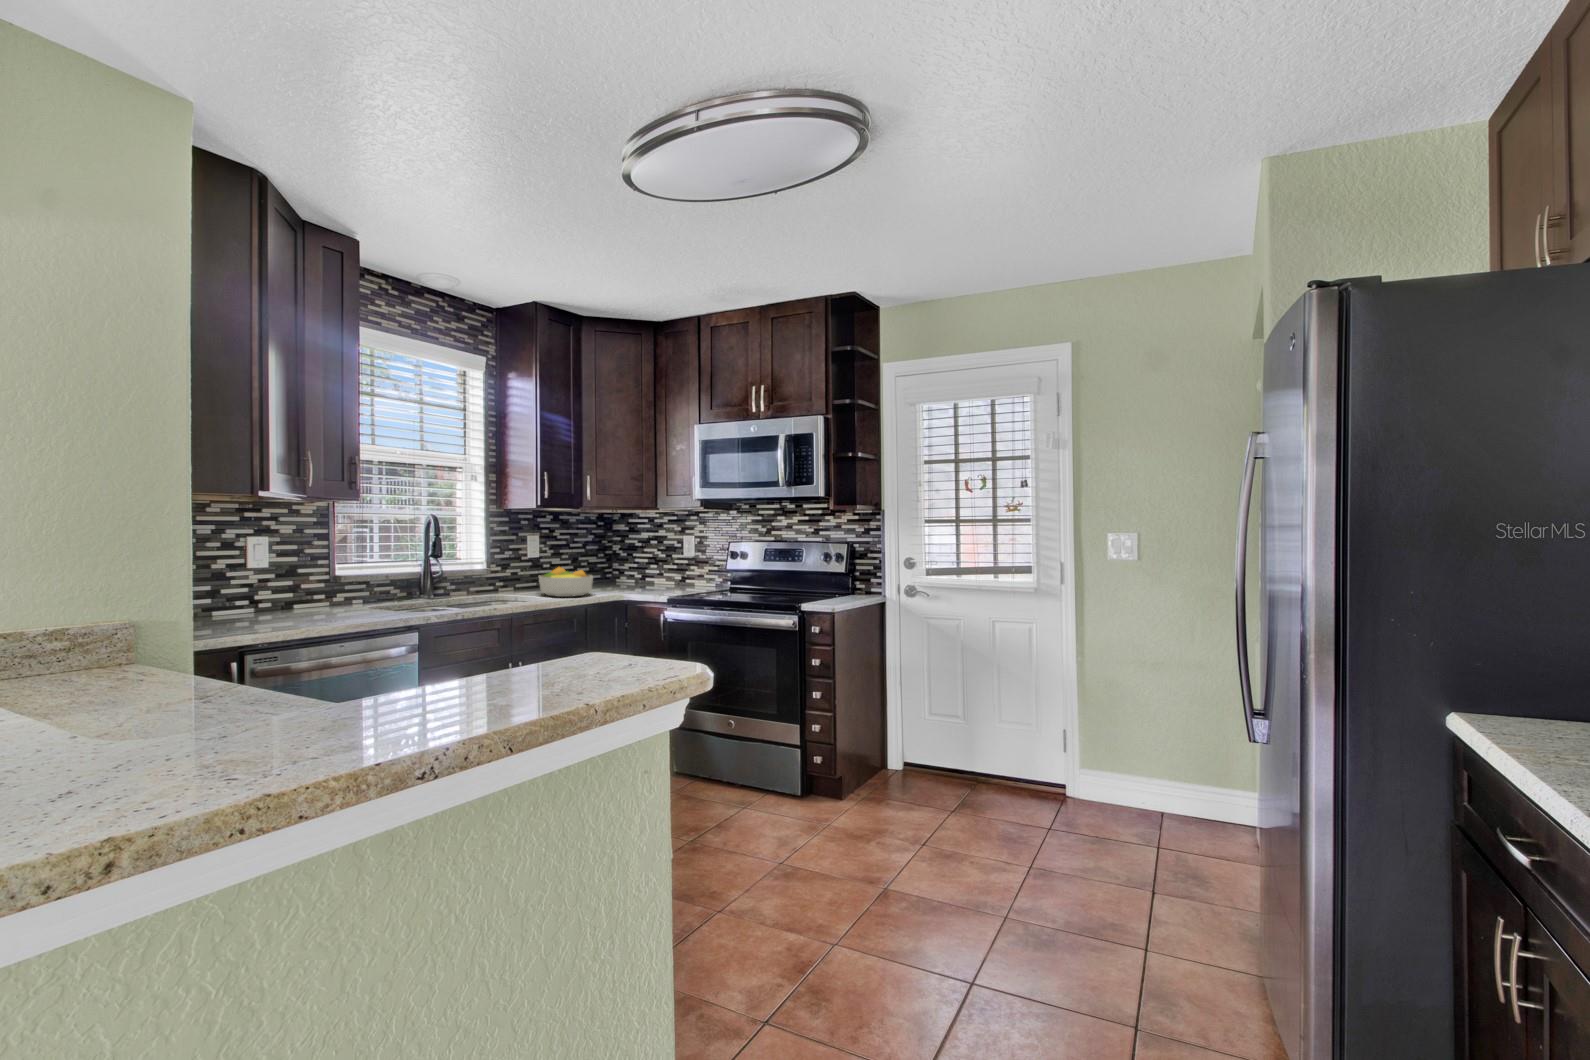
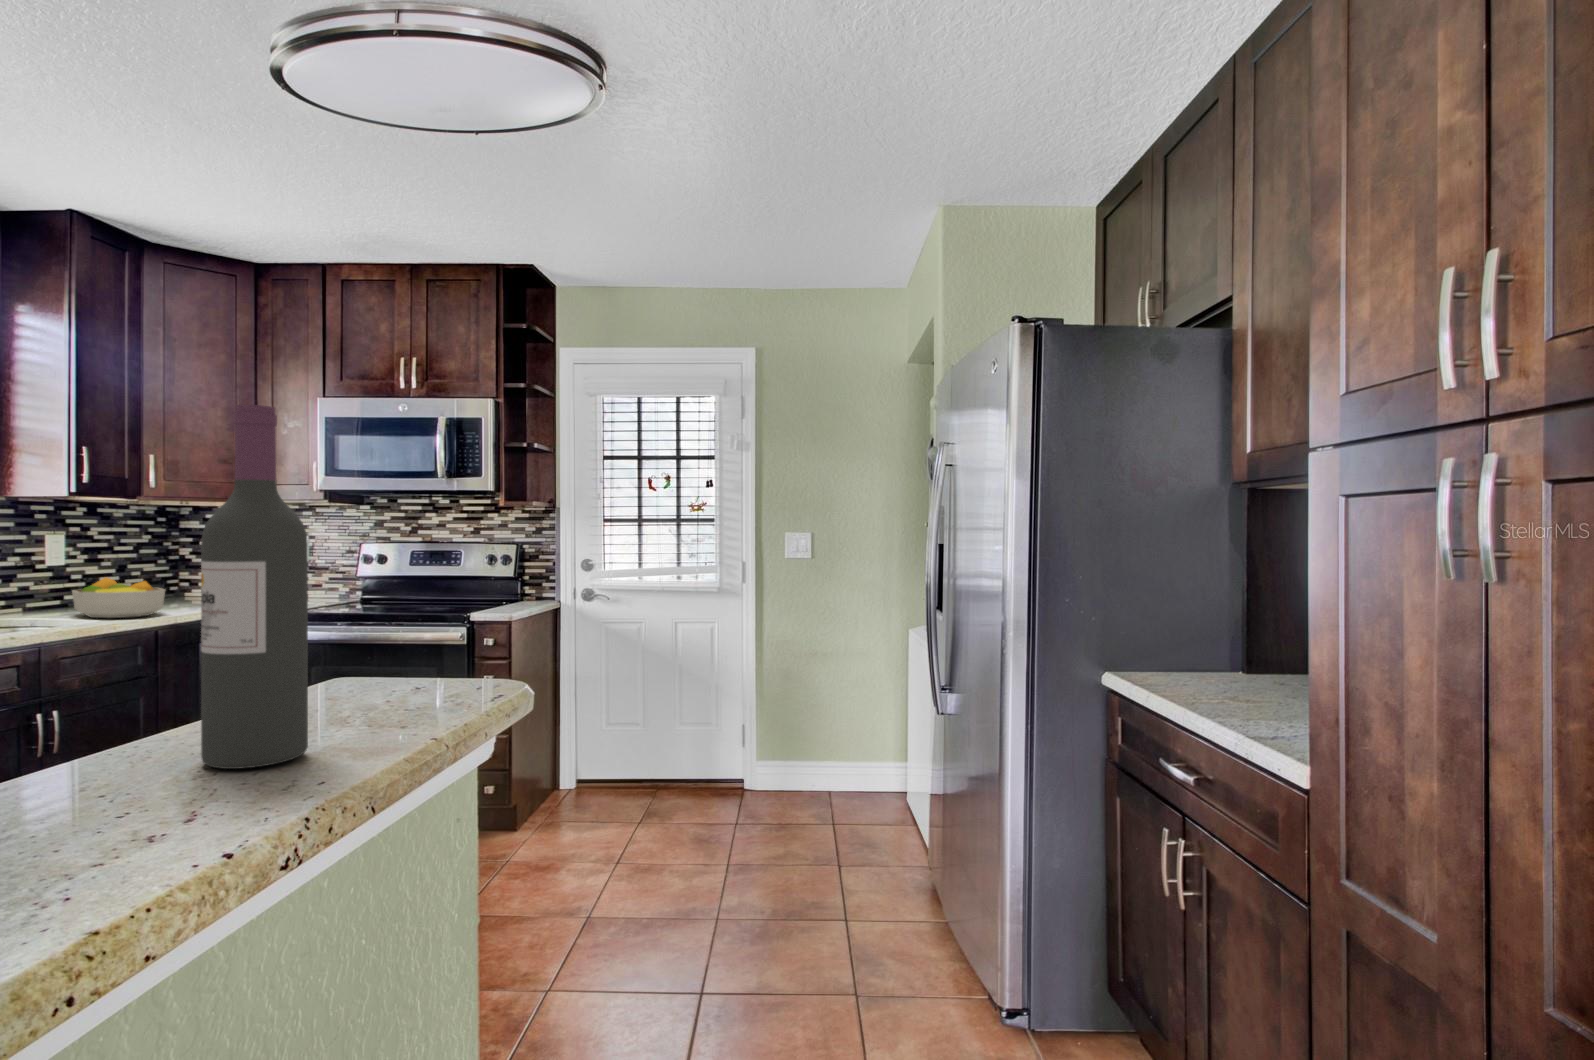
wine bottle: none [429,449,500,707] -> present [201,405,308,769]

